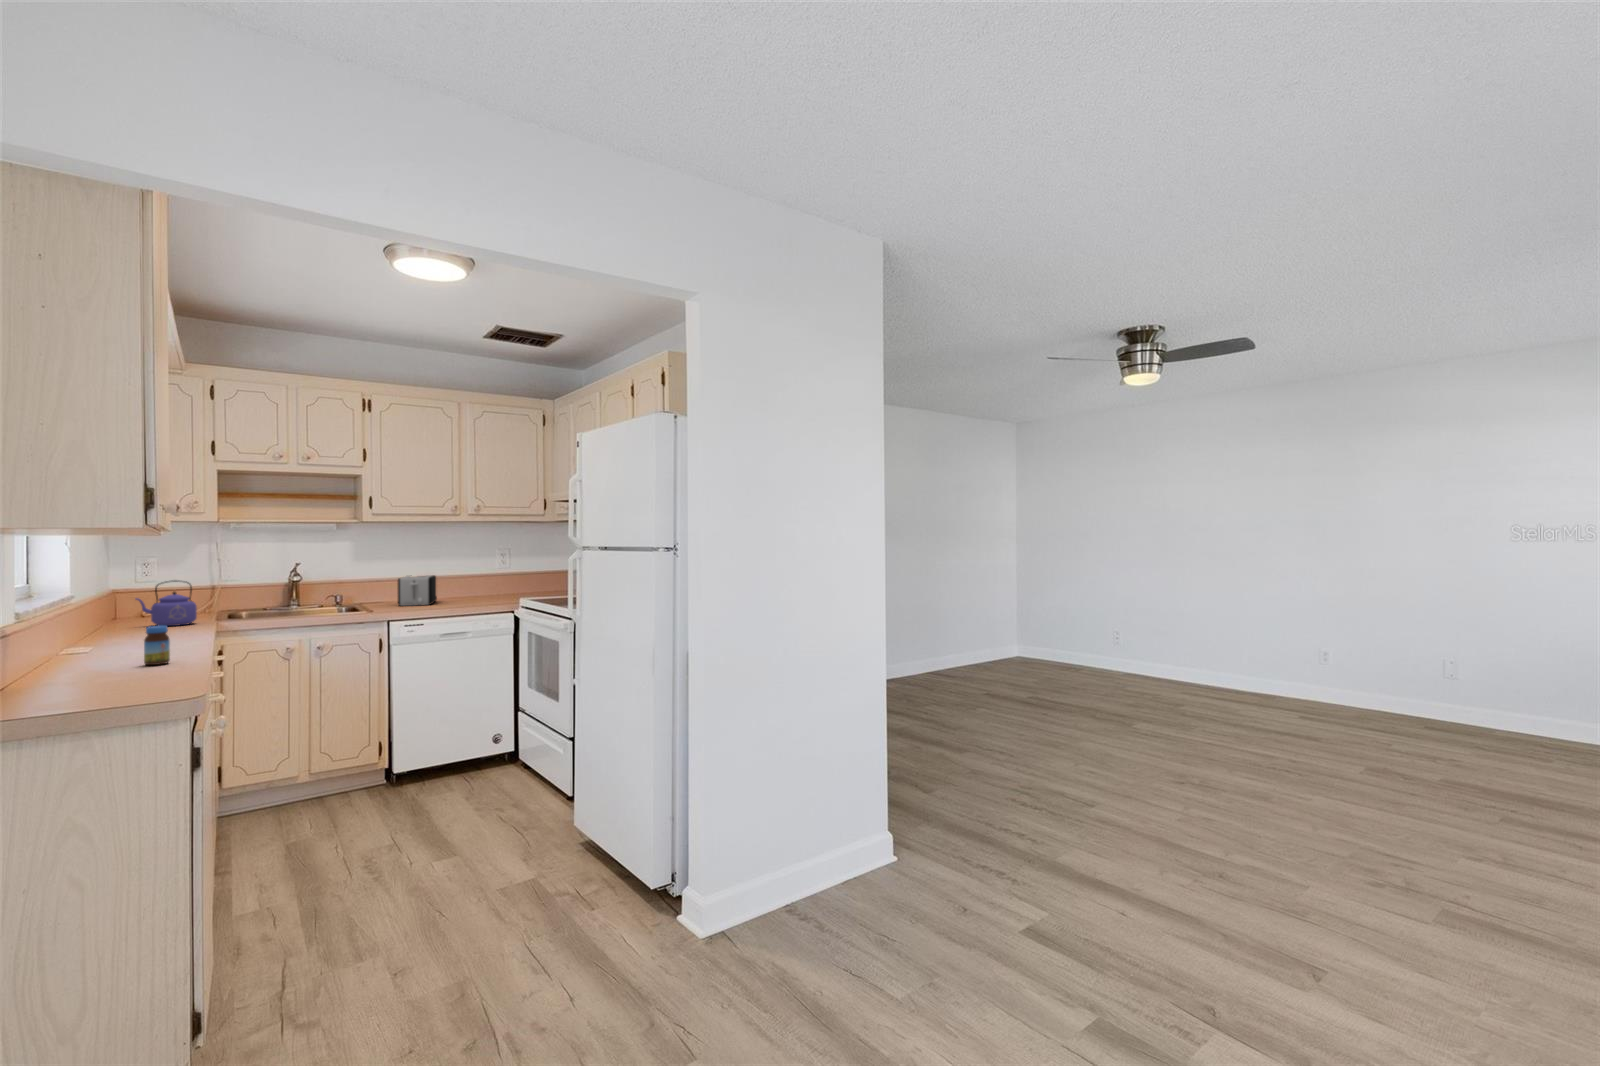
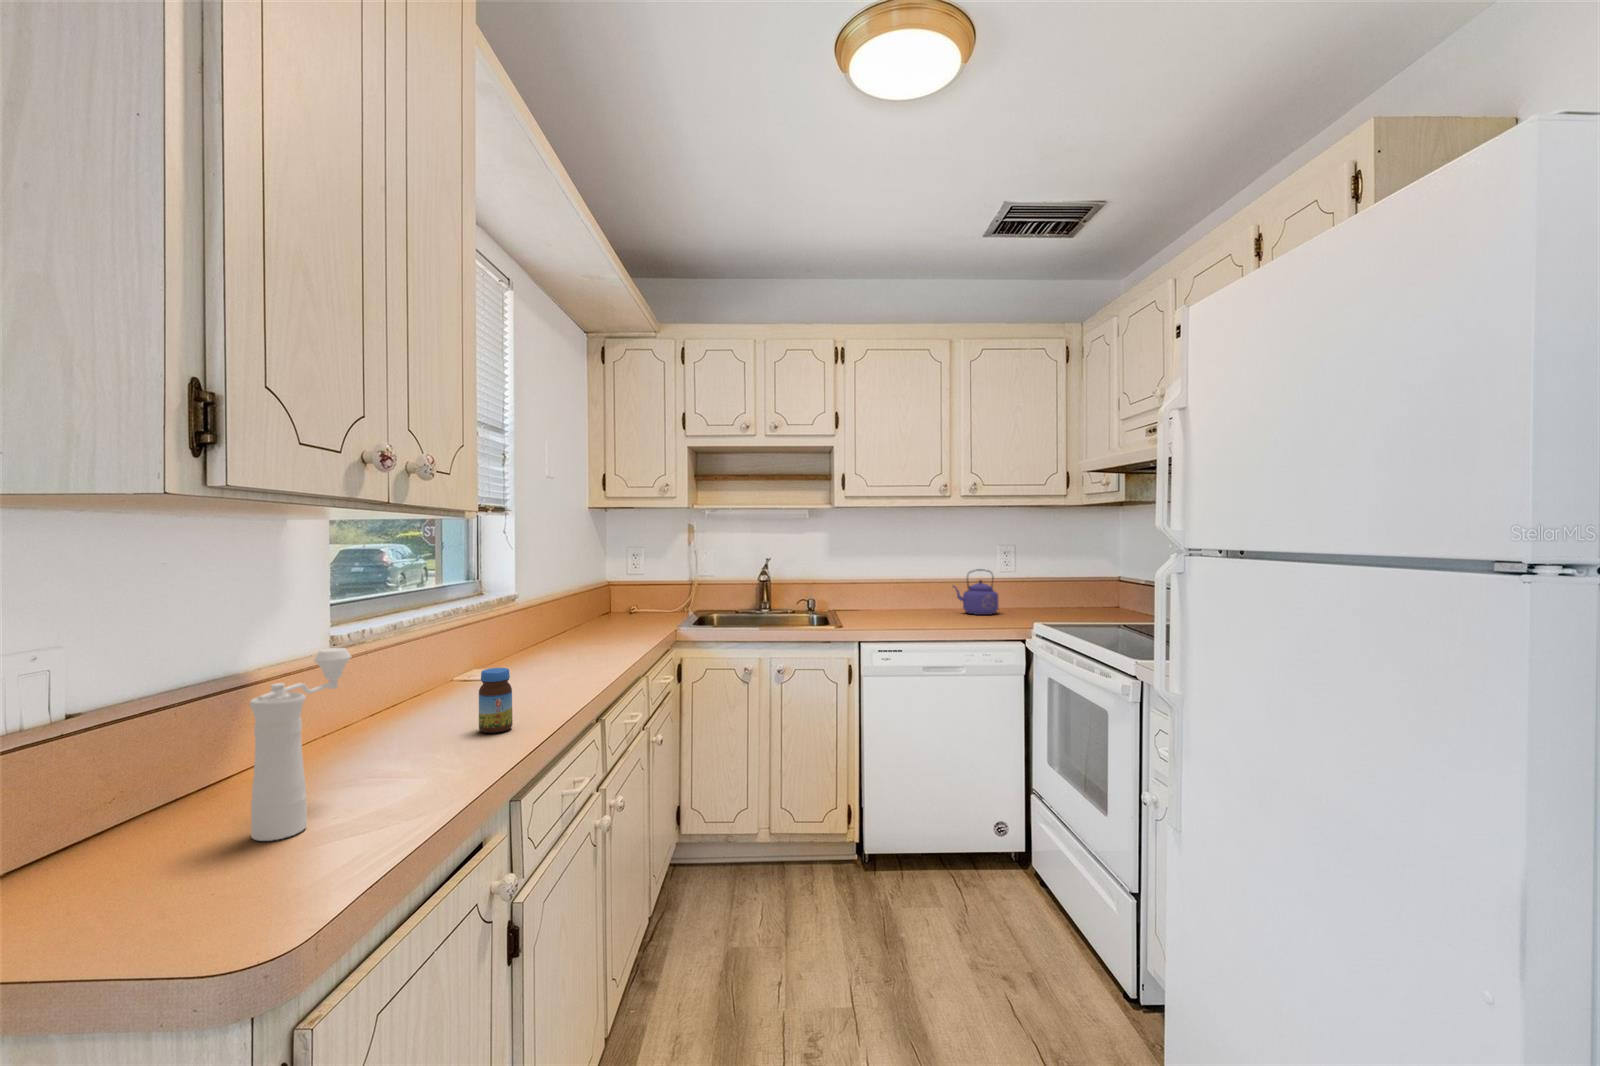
toaster: present [398,575,437,606] -> none [876,576,923,617]
kettle: present [136,581,197,626] -> present [953,569,999,615]
pepper mill: none [82,603,115,694] -> present [249,648,351,841]

